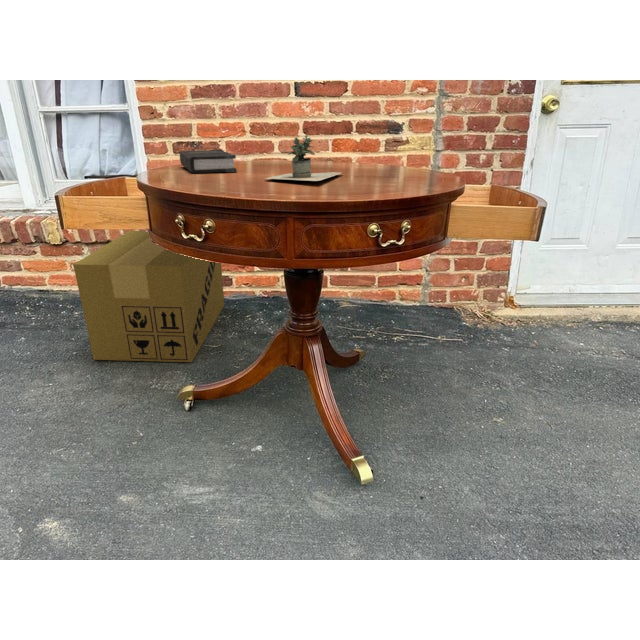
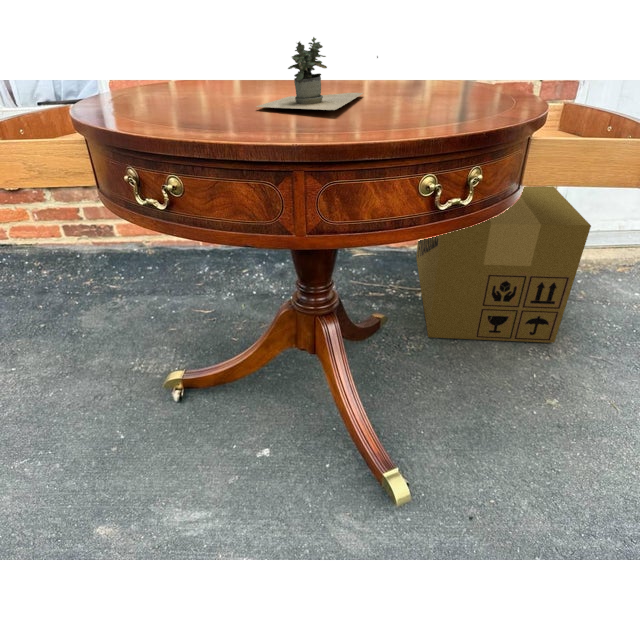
hardback book: present [180,150,237,173] -> none [139,63,217,100]
cardboard box: present [73,231,224,362] -> present [416,187,591,343]

